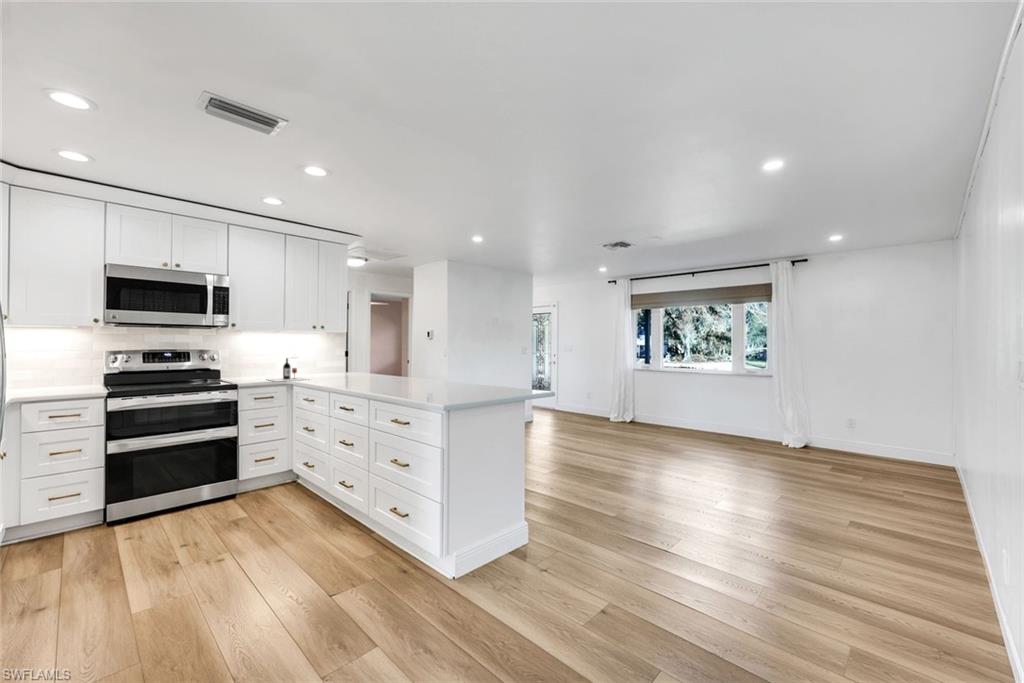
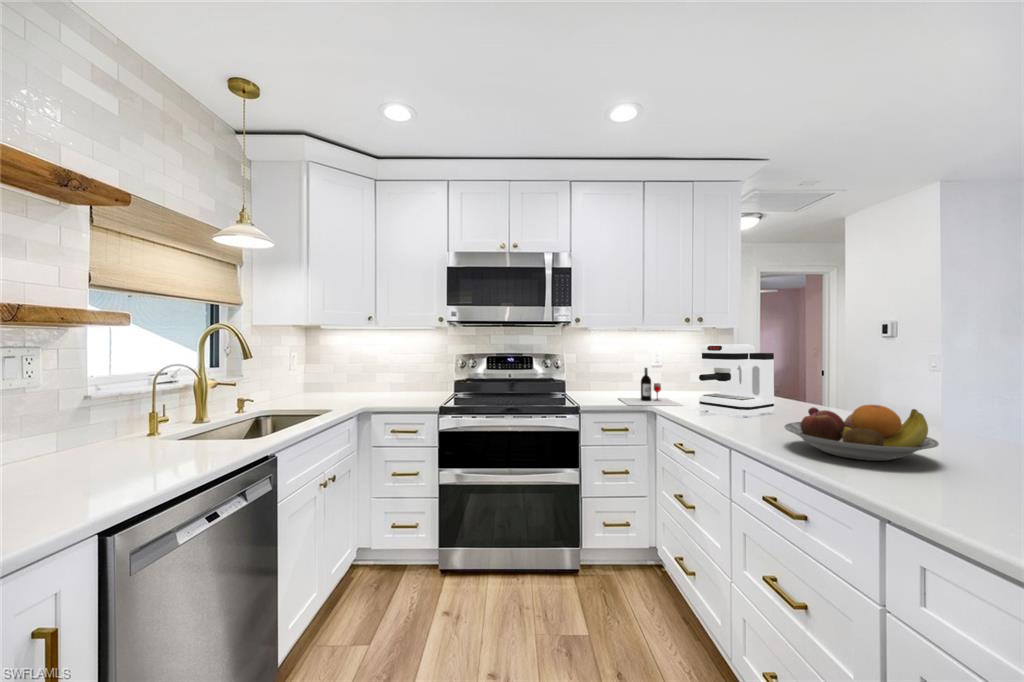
coffee maker: none [319,344,359,381] -> present [699,344,774,417]
fruit bowl: none [353,367,401,387] -> present [784,405,939,461]

